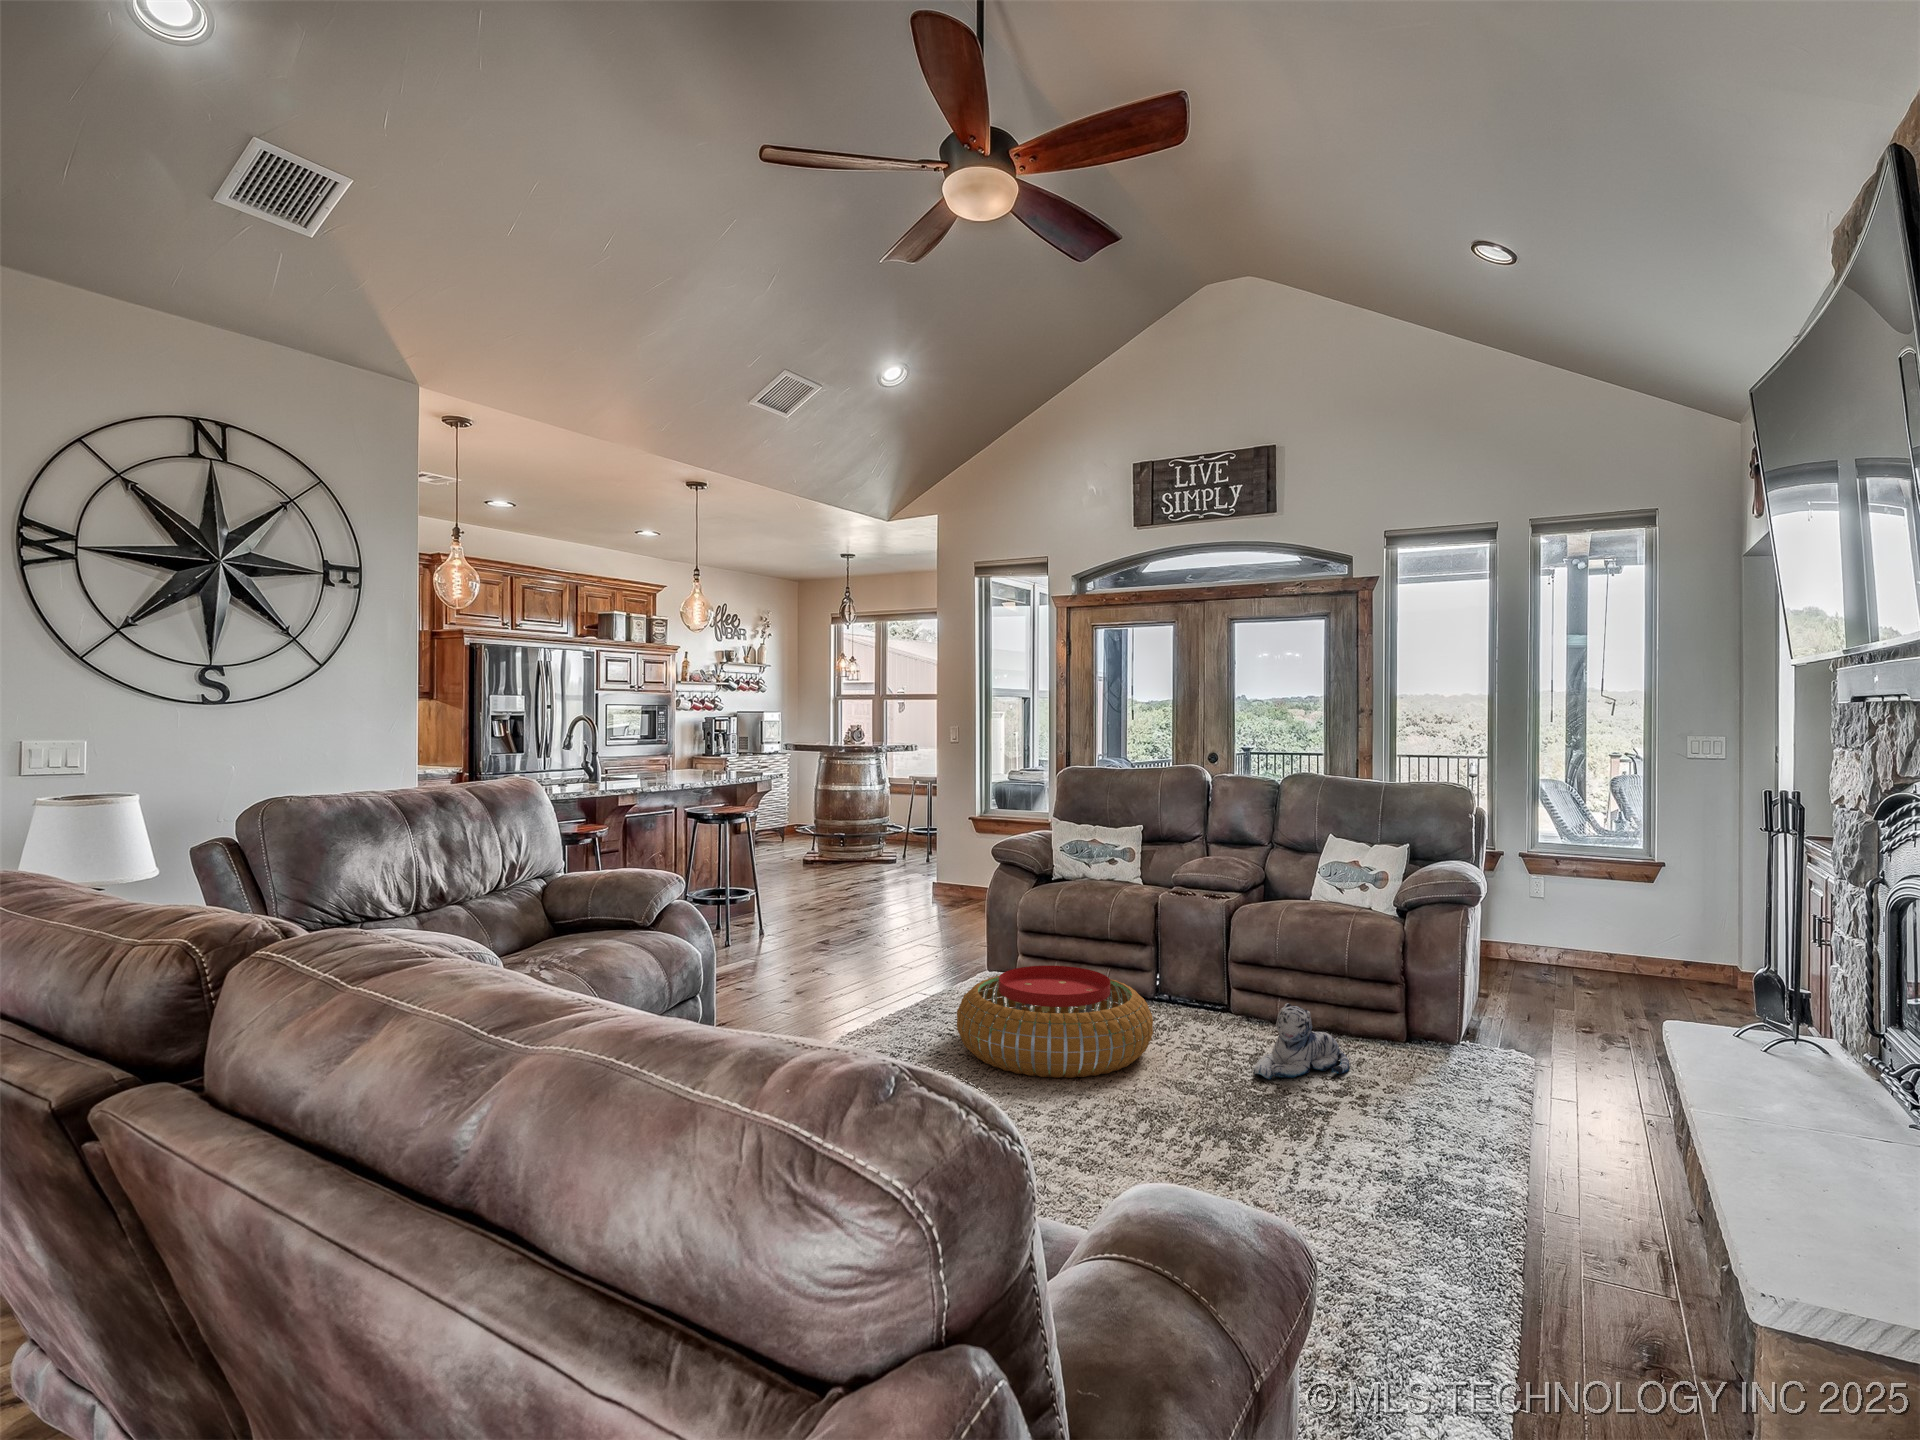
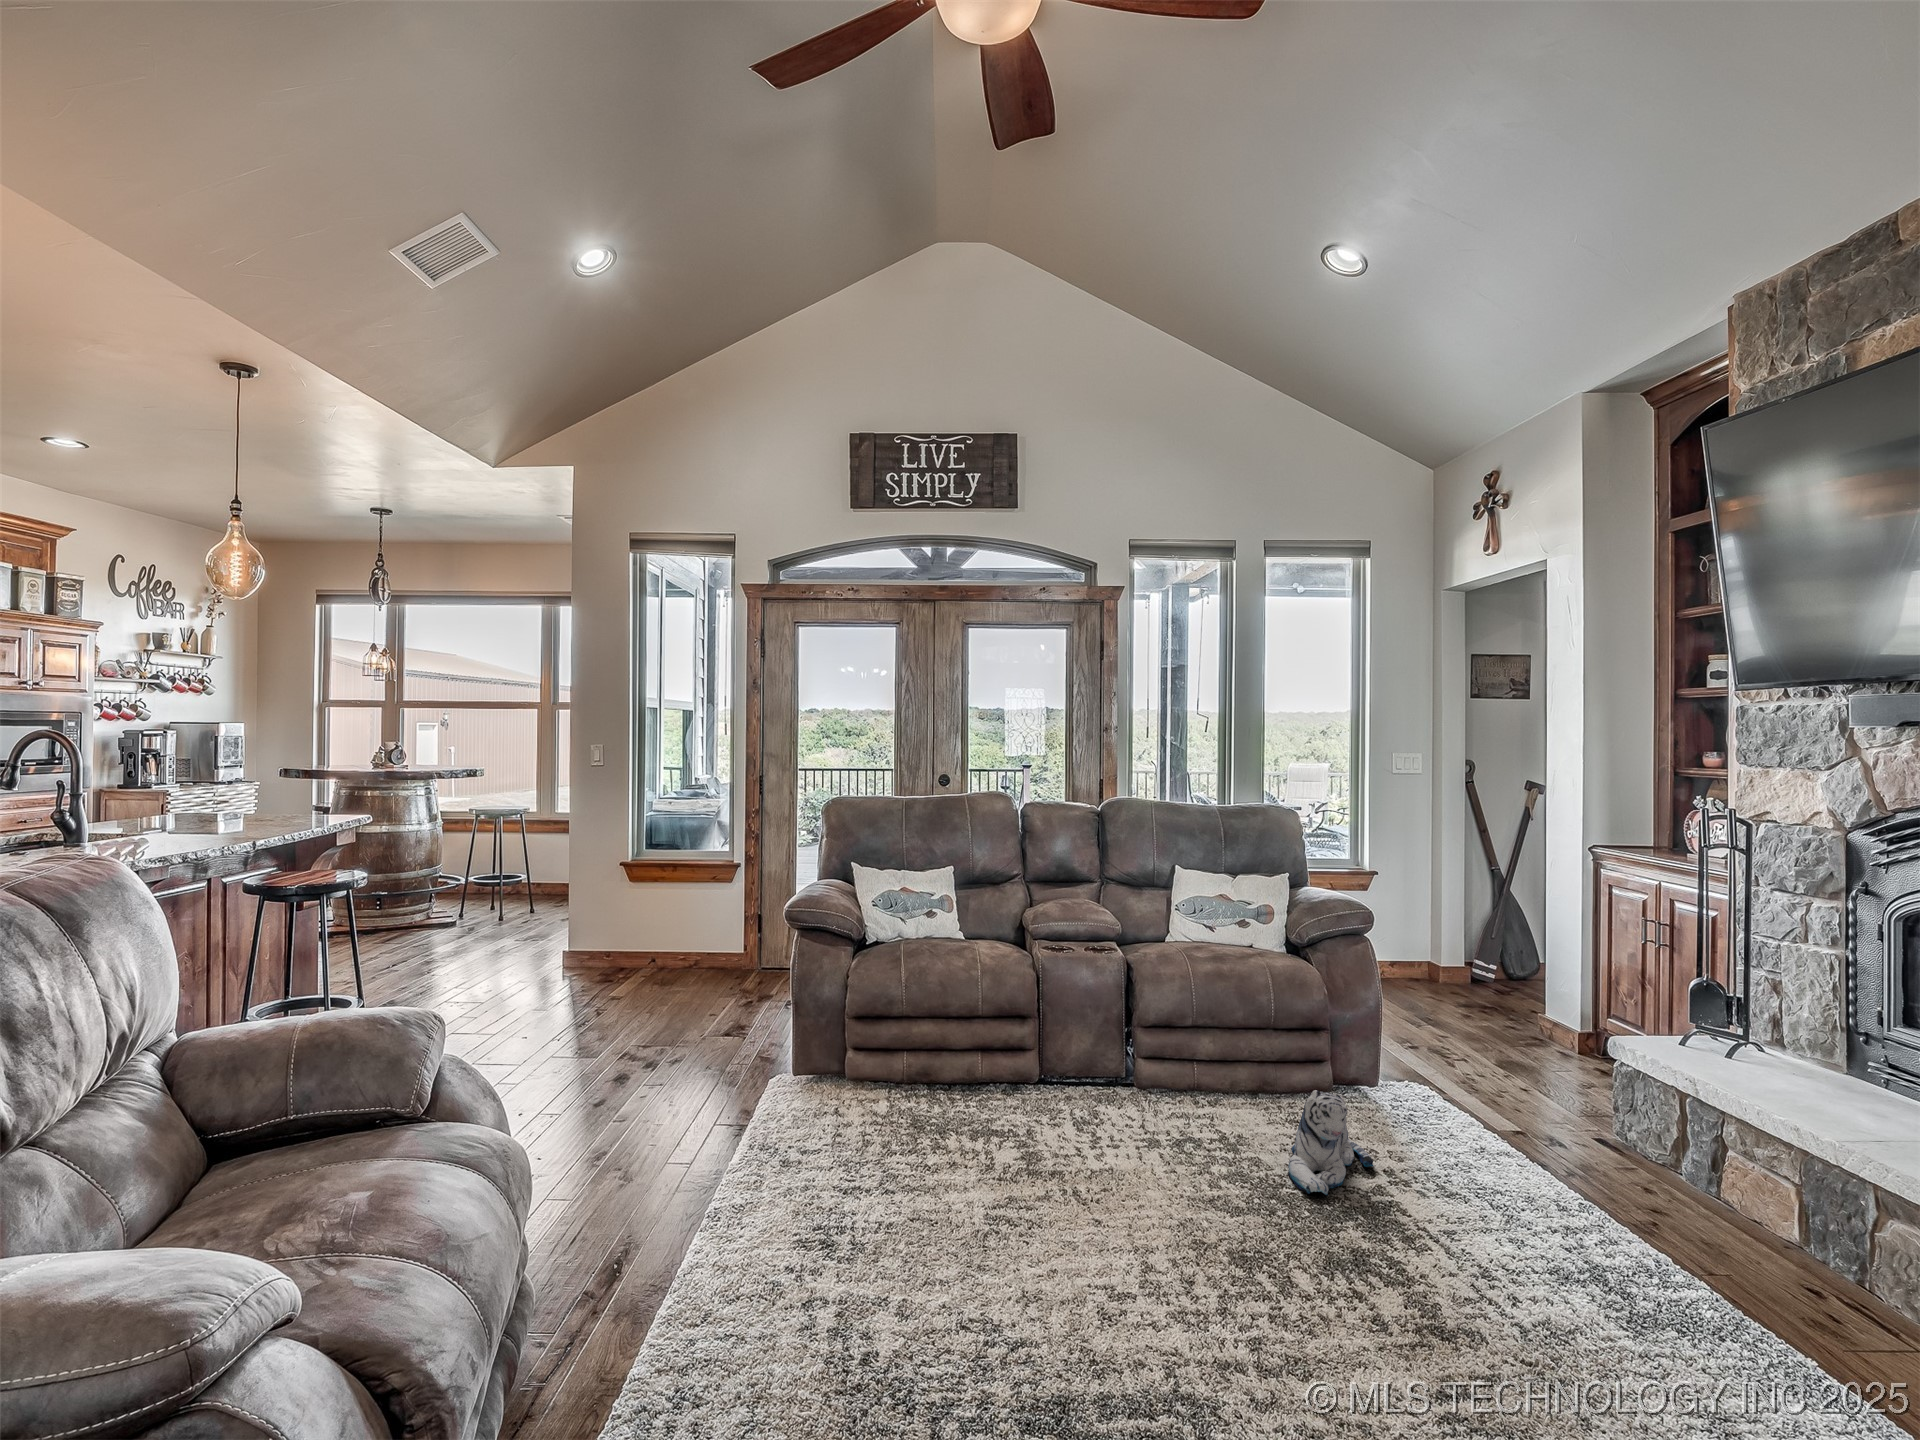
pouf: present [957,966,1153,1078] -> none [908,1084,1190,1275]

